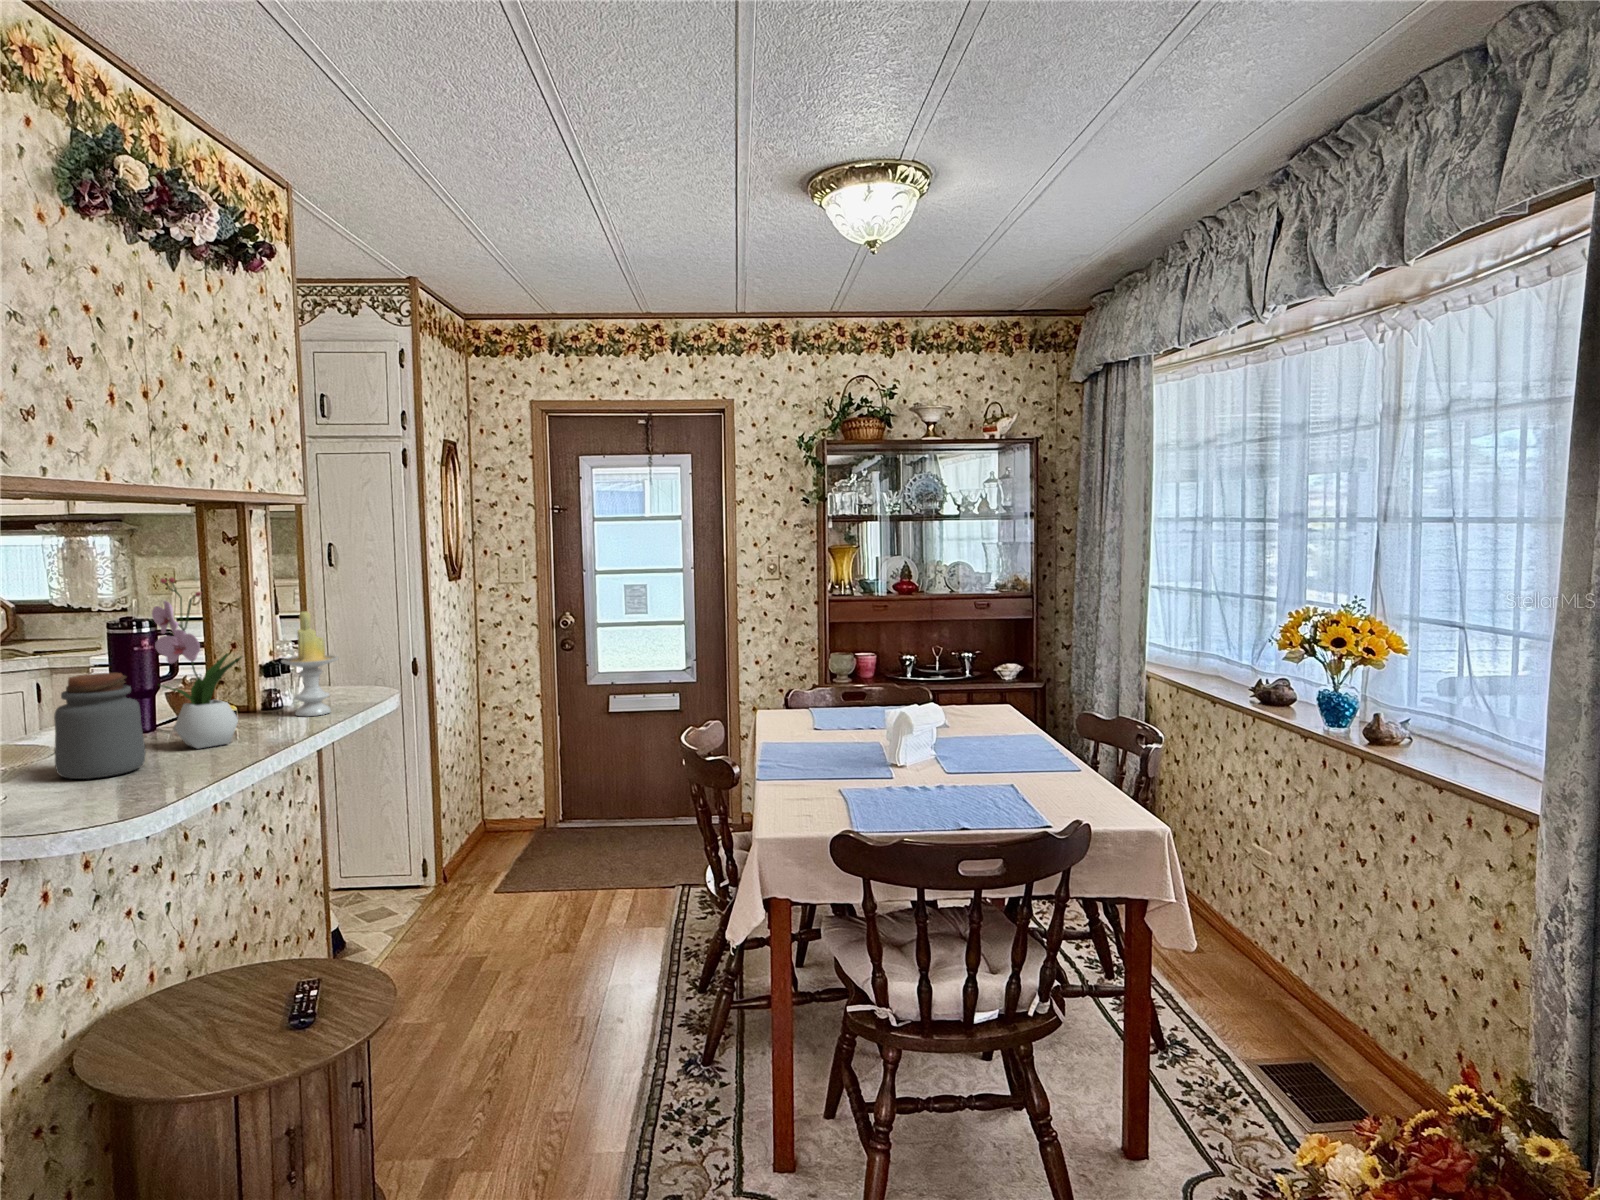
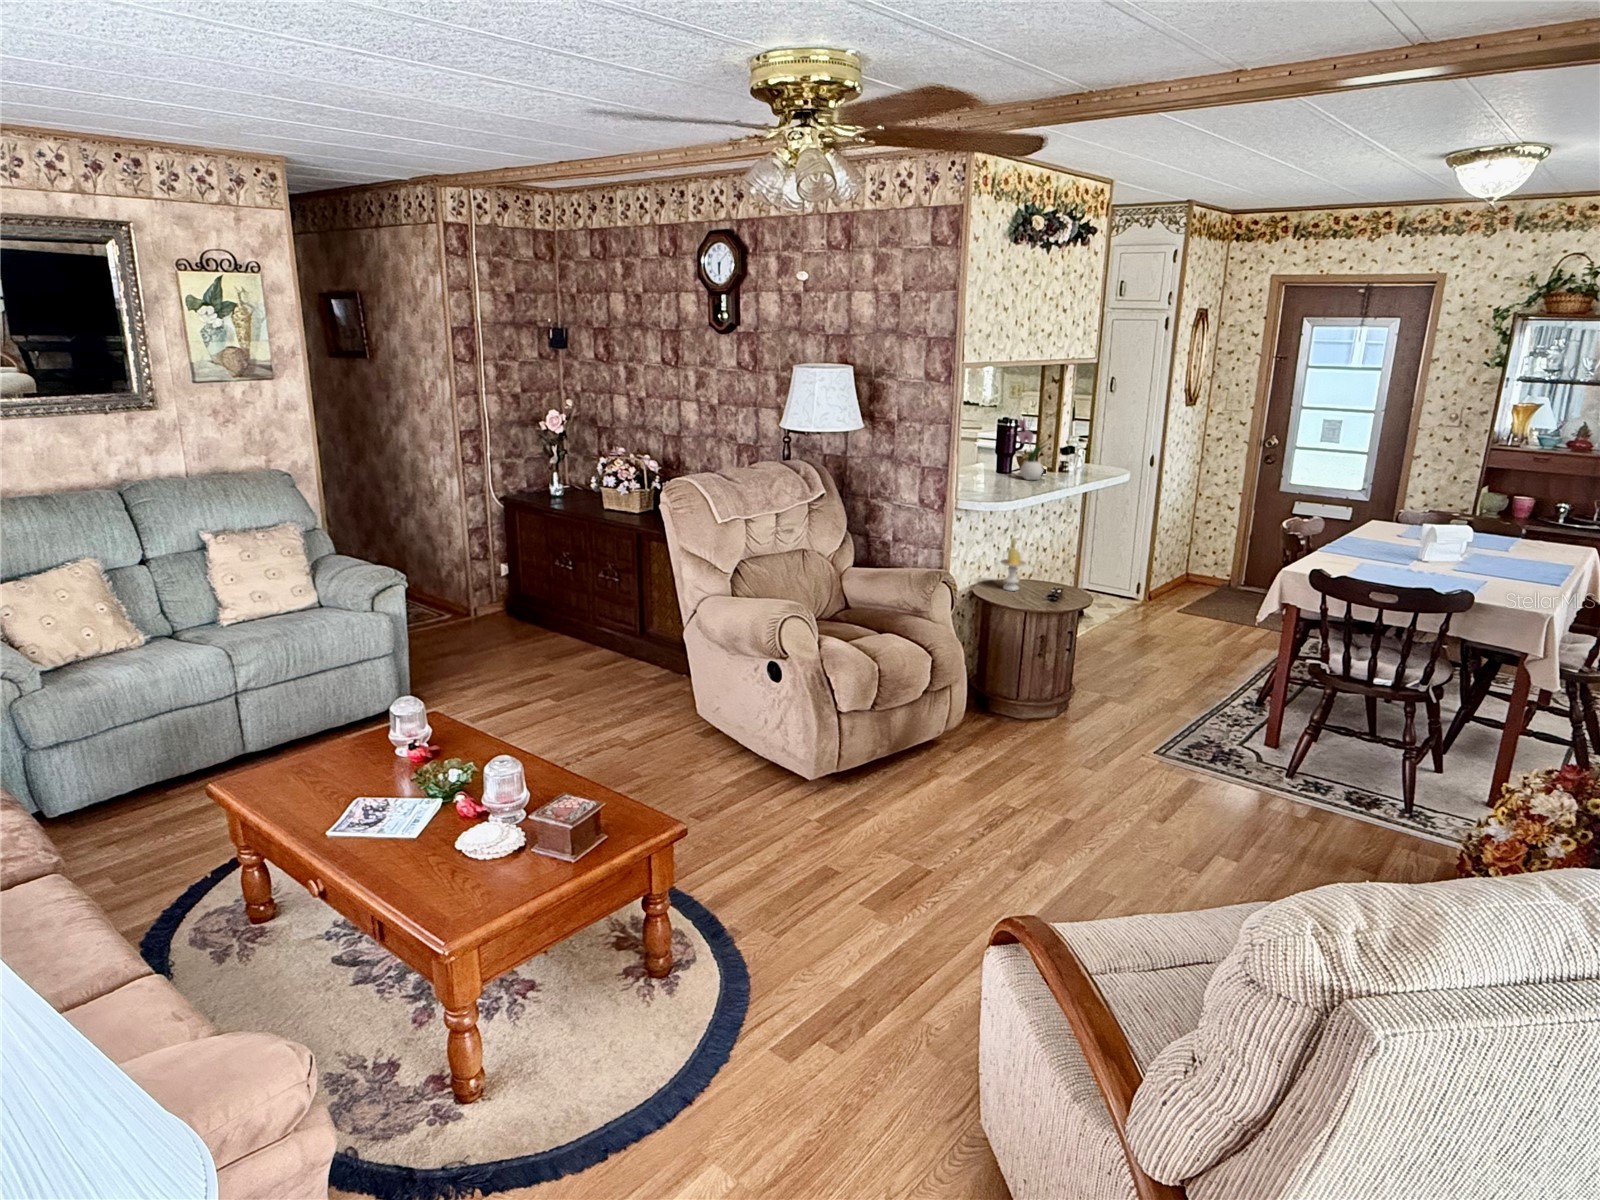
candle: present [281,611,338,716] -> present [1000,538,1026,591]
jar: present [54,673,146,779] -> none [981,444,1010,484]

